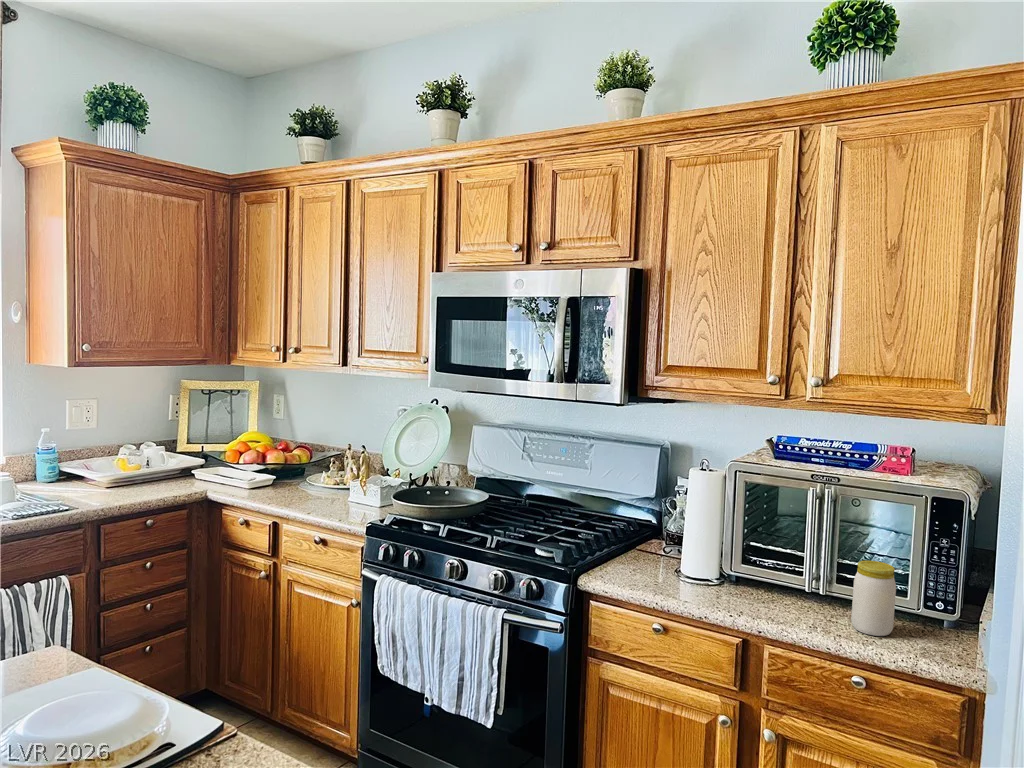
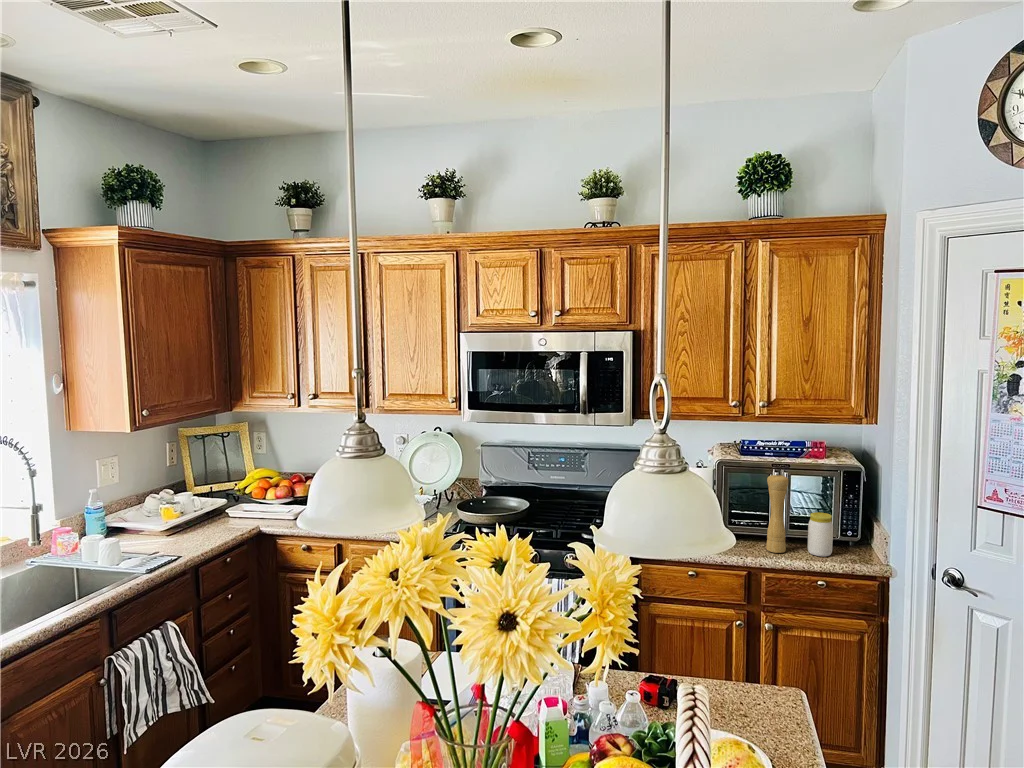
pepper mill: none [784,490,824,618] -> present [766,474,789,553]

